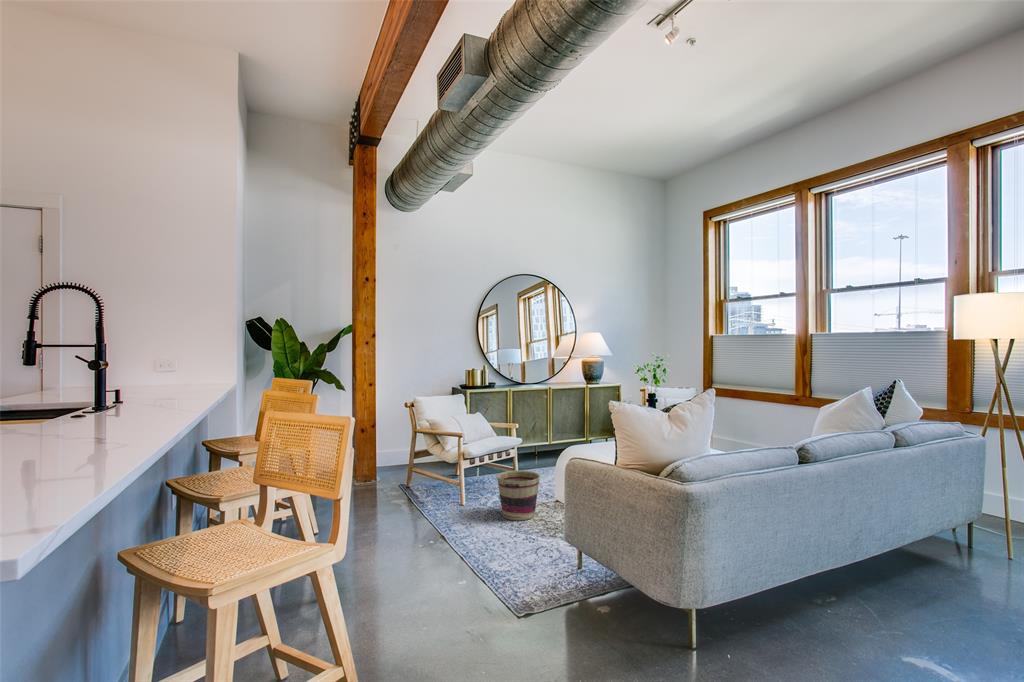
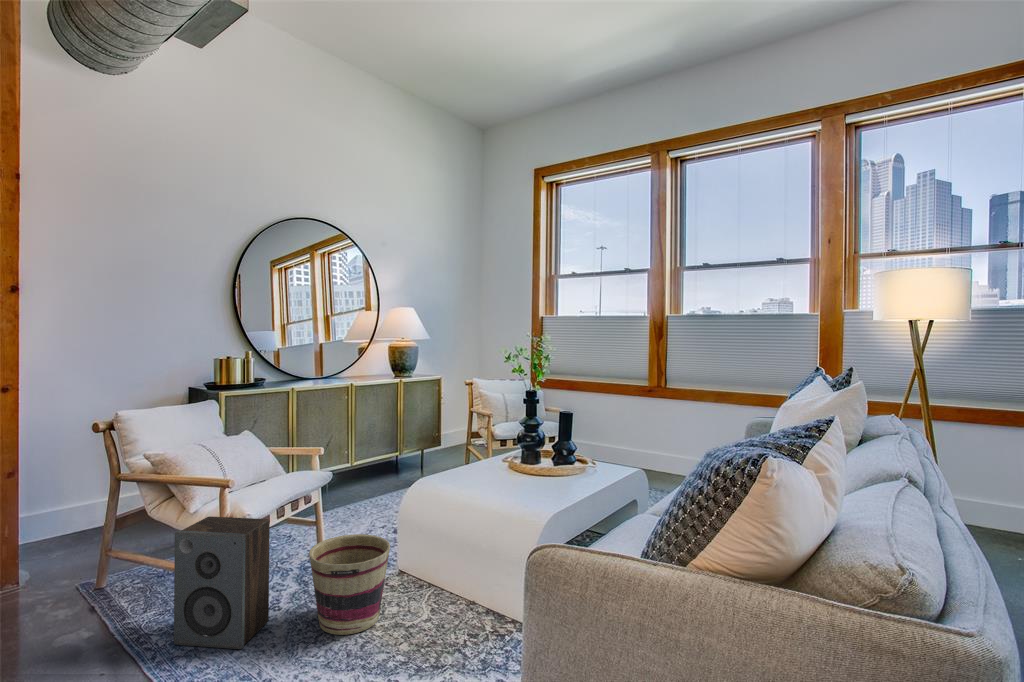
speaker: none [436,452,479,517] -> present [174,517,270,649]

